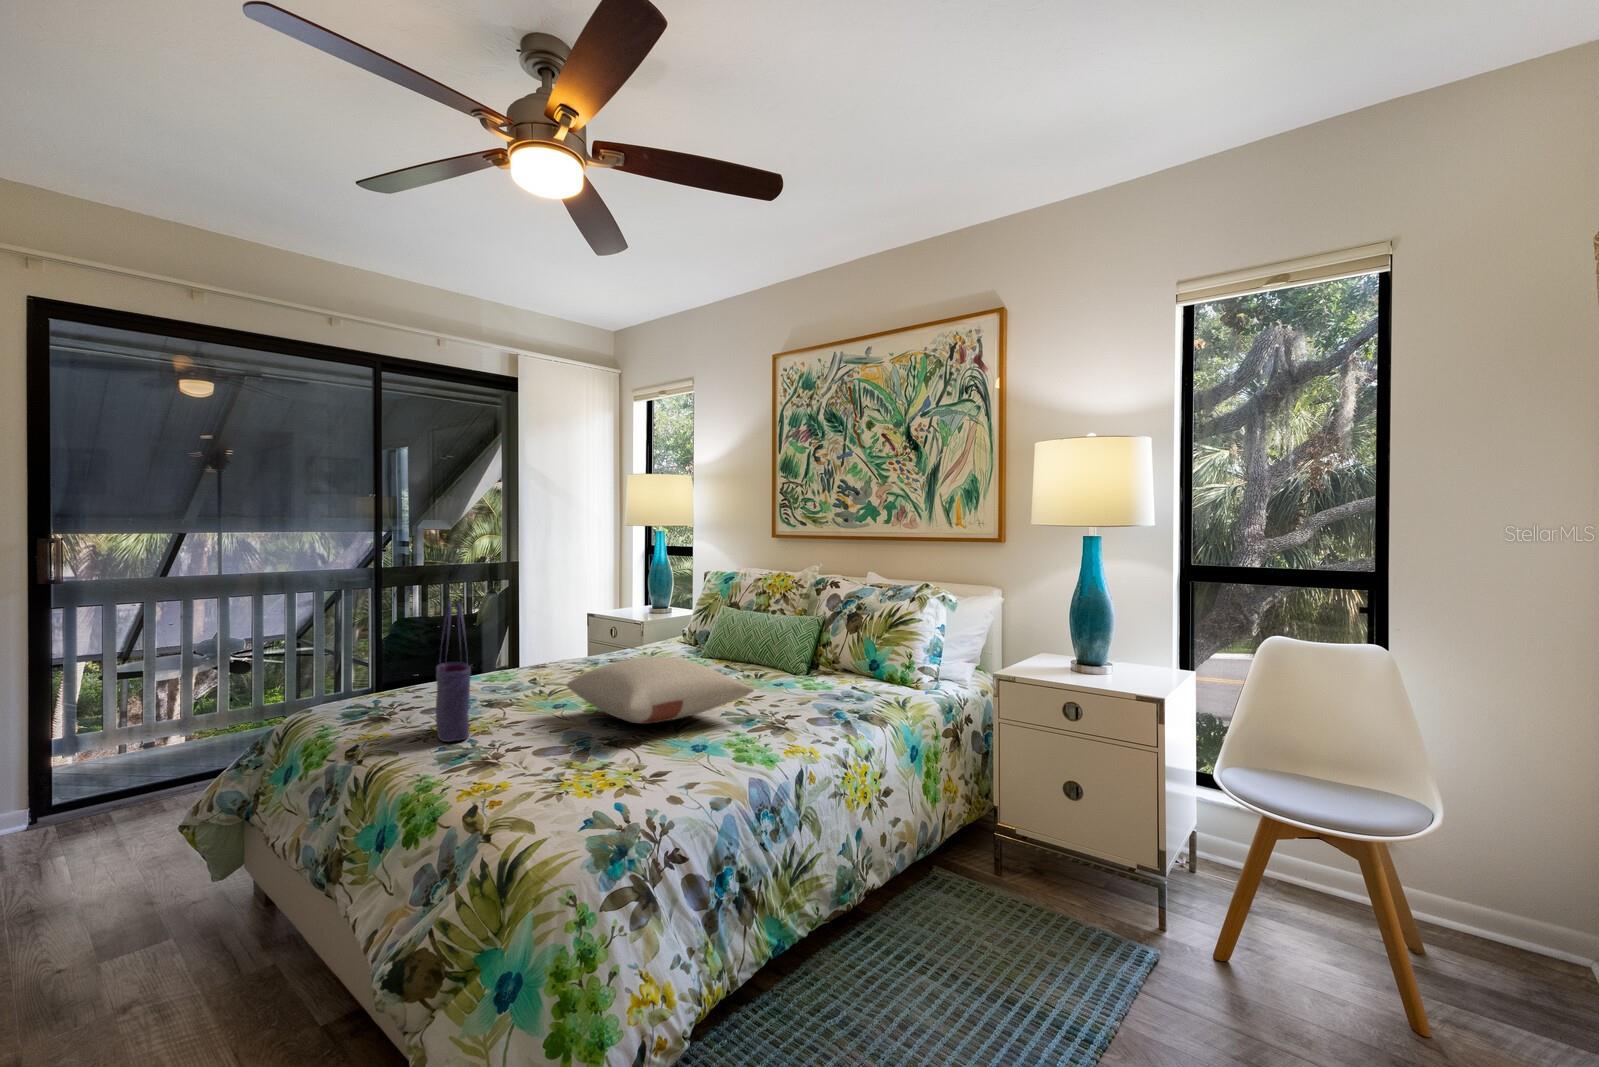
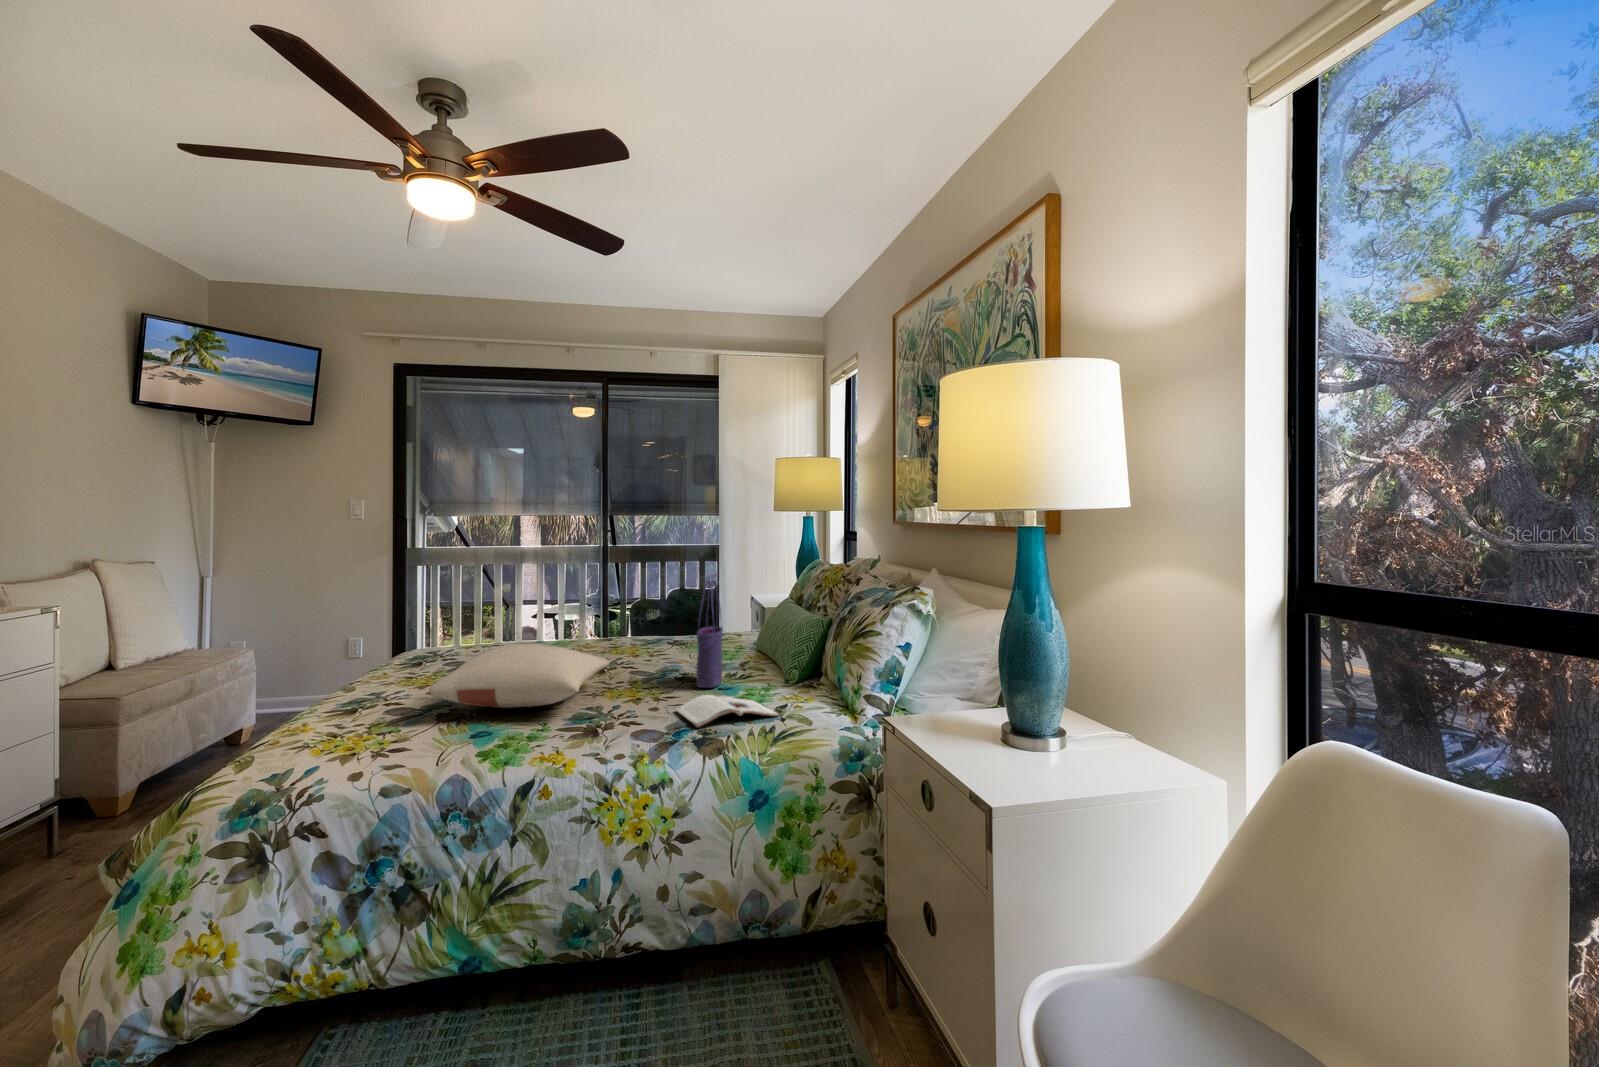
tote bag: present [436,603,471,742] -> present [696,579,723,688]
magazine: none [799,683,876,706] -> present [676,695,779,727]

